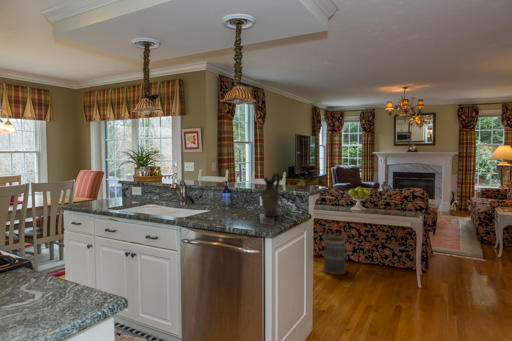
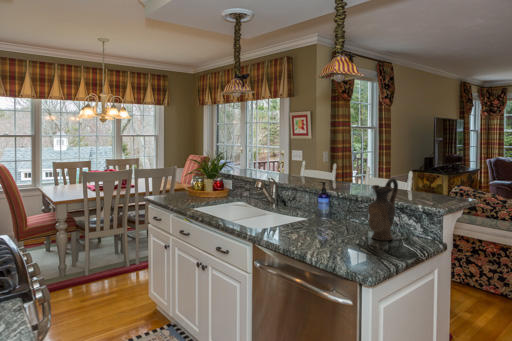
basket: present [323,226,347,274] -> none [463,243,504,317]

